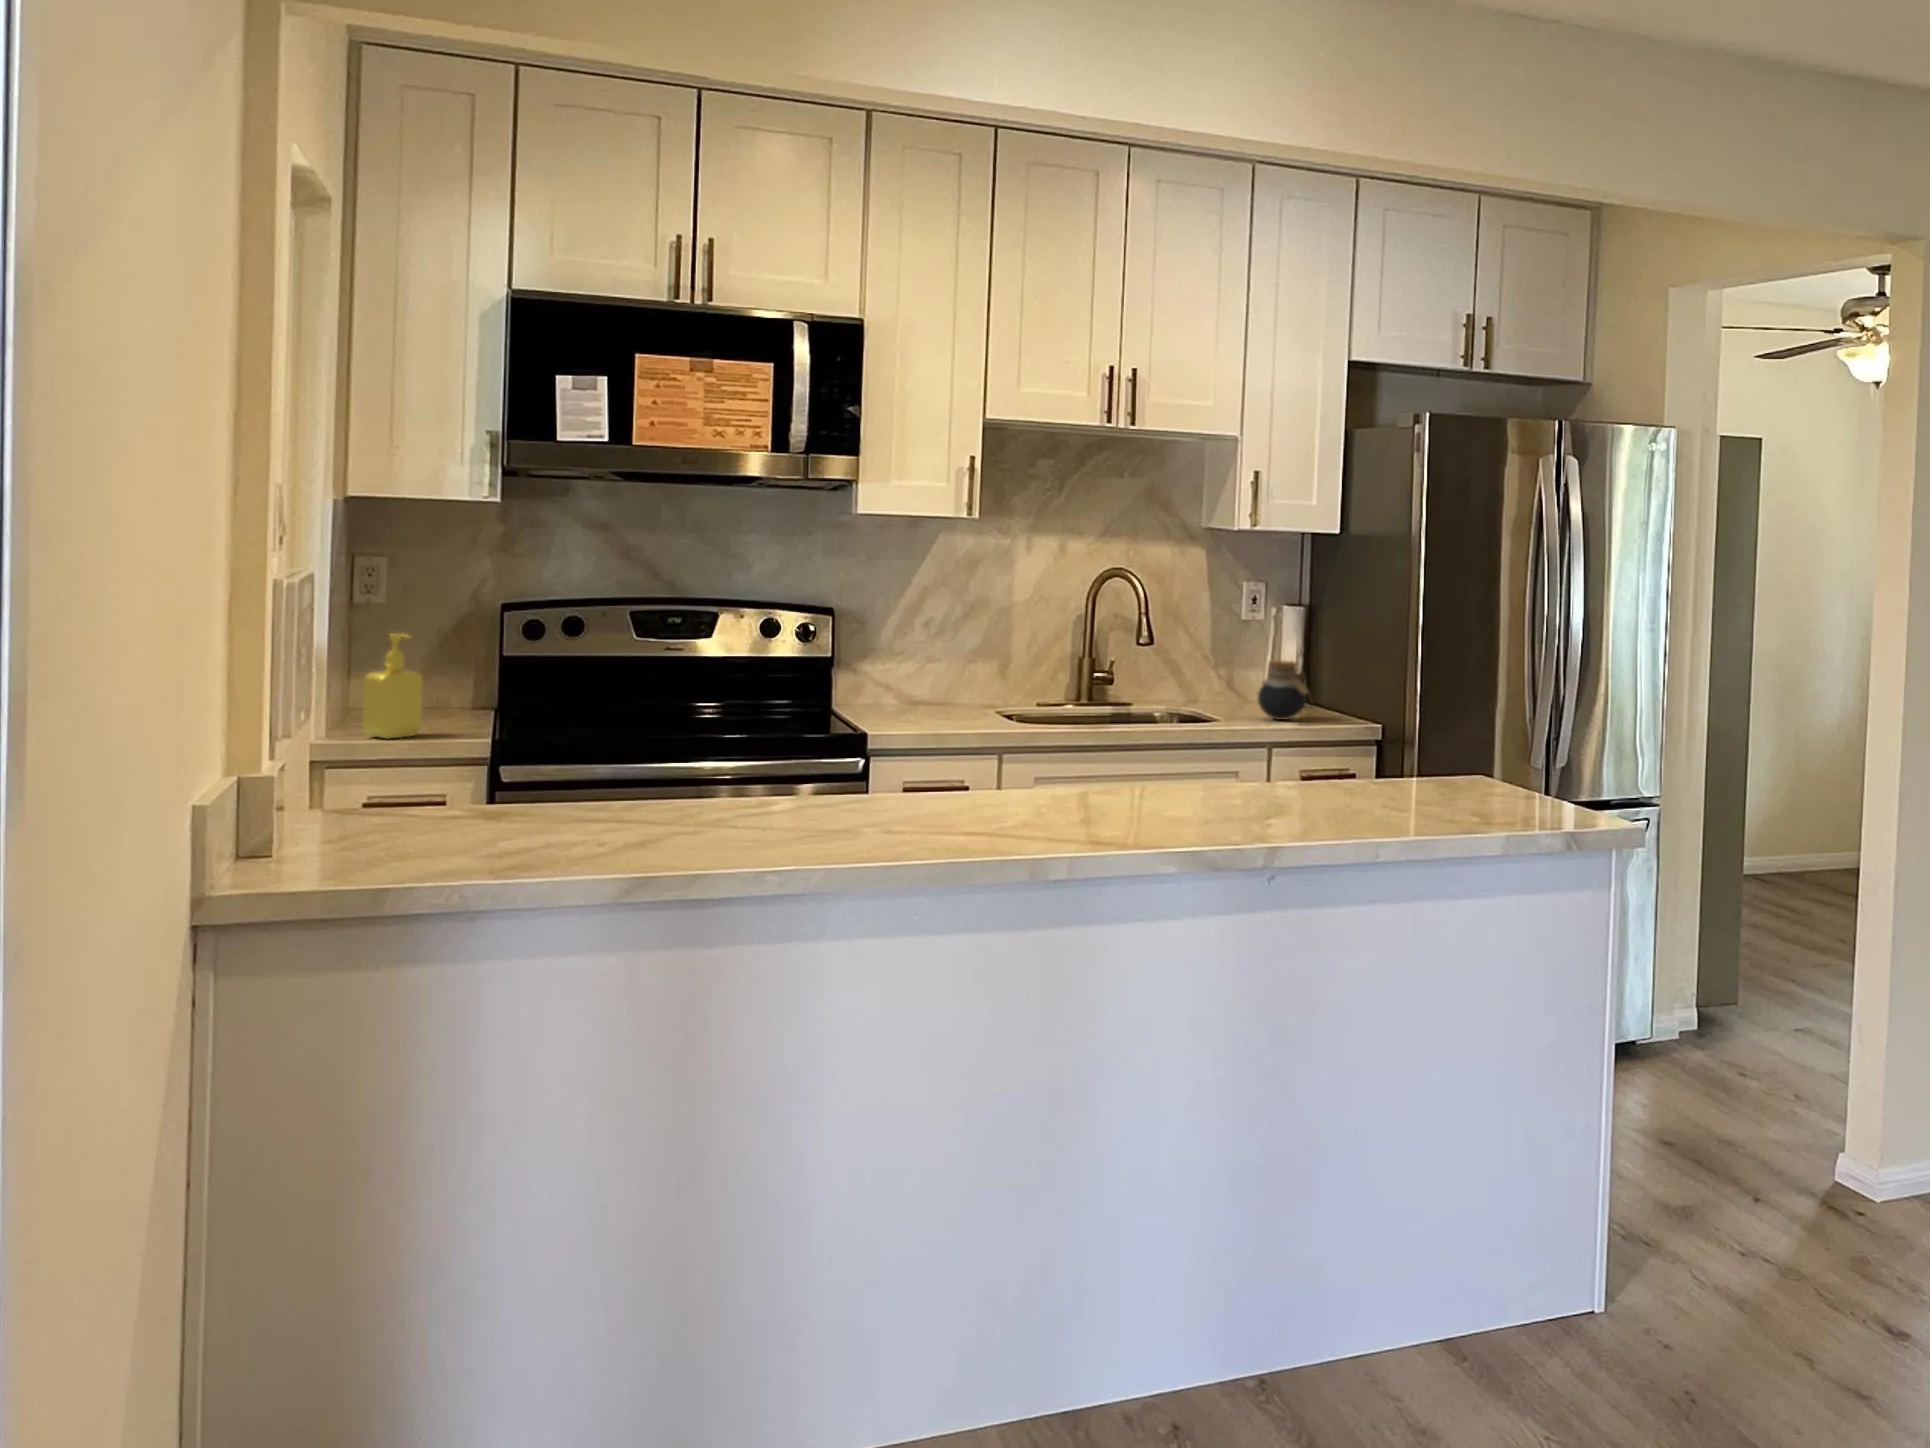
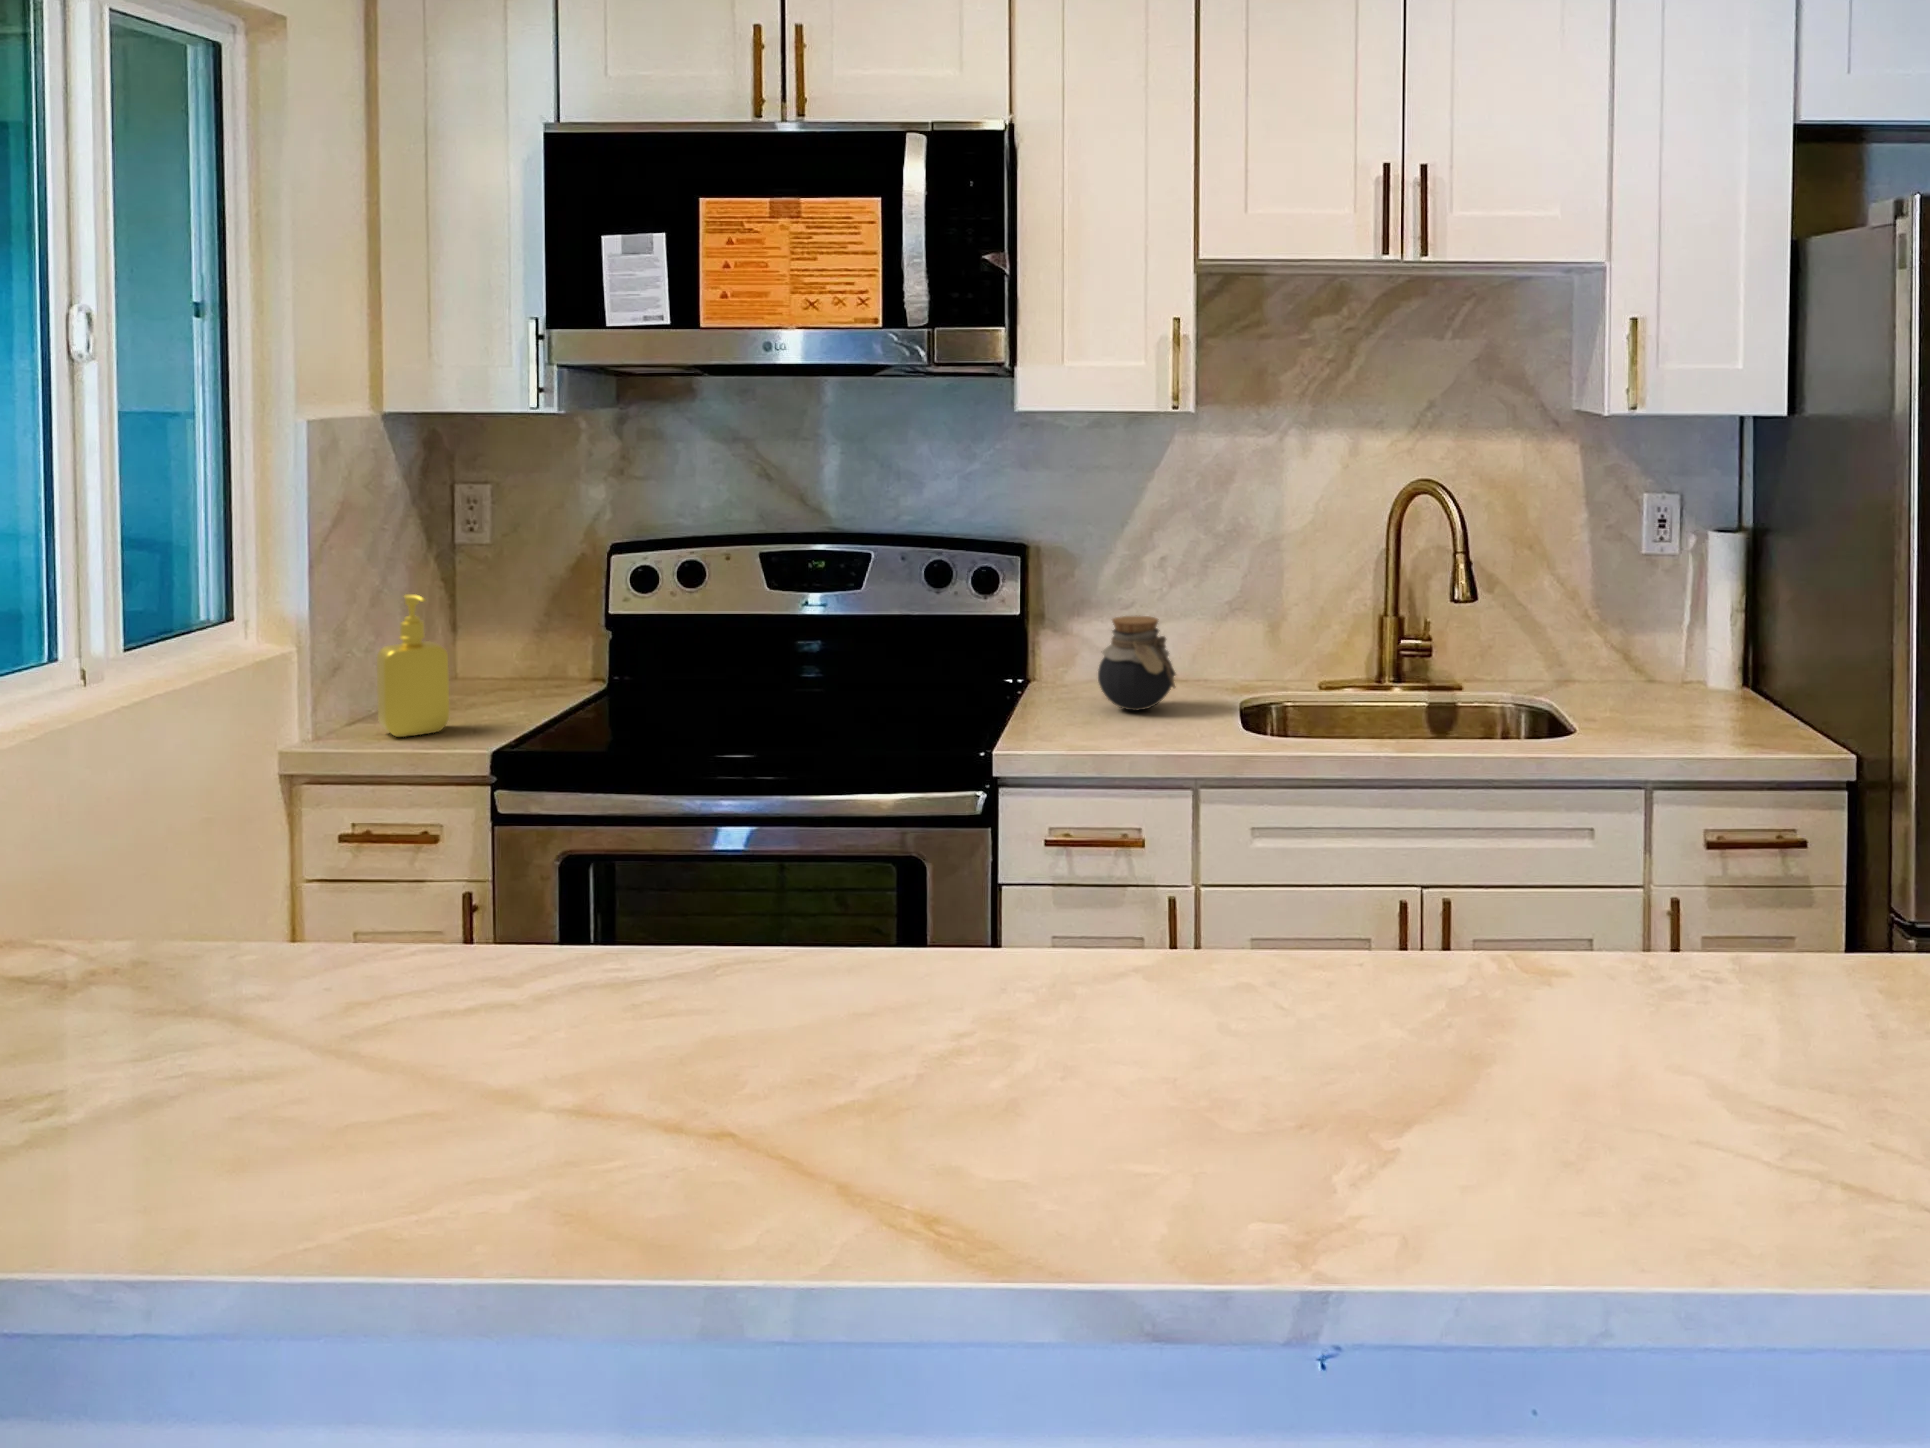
jar: present [1258,661,1311,720] -> present [1098,616,1176,711]

